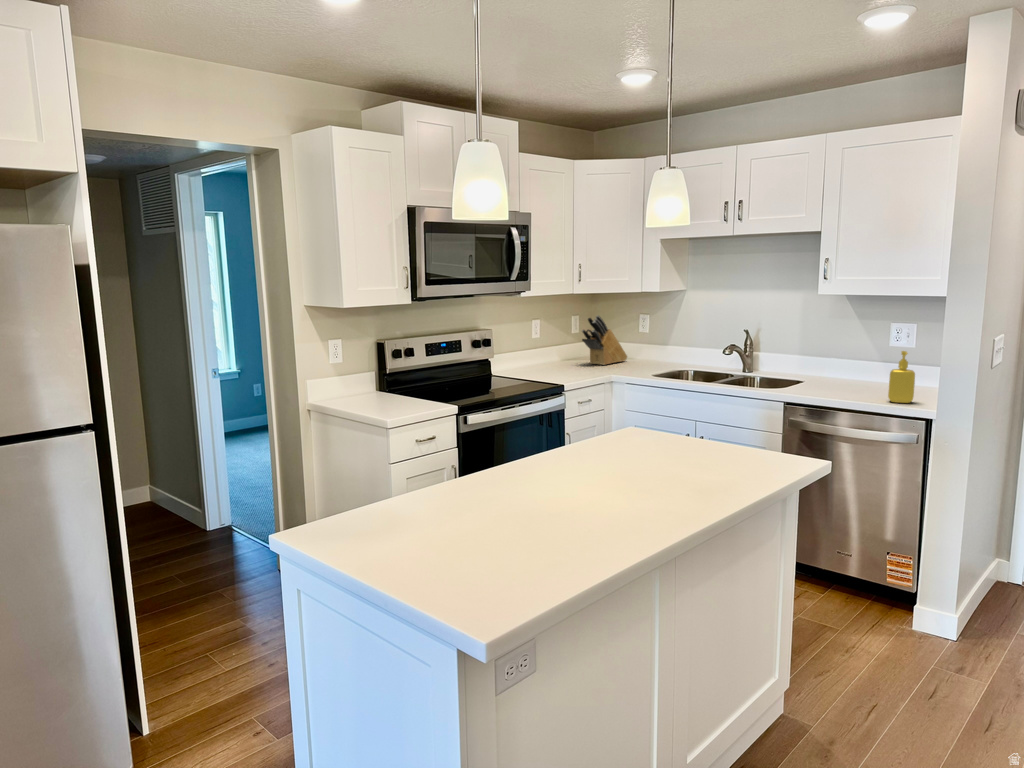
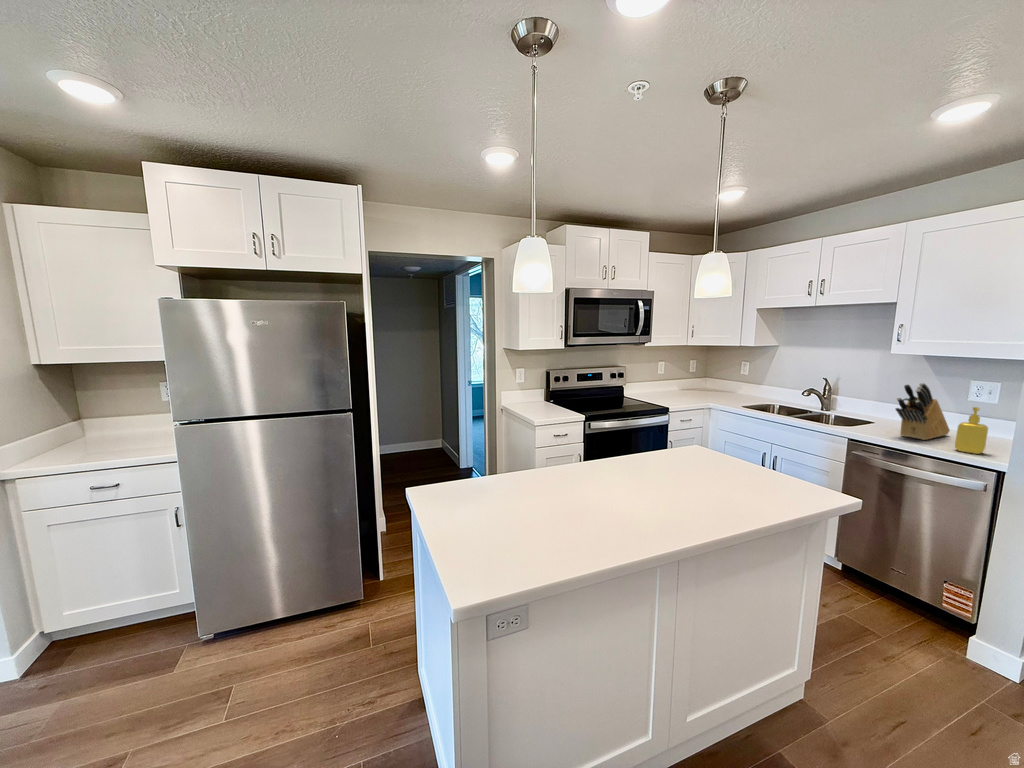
knife block: present [582,315,627,365] -> present [896,383,950,440]

